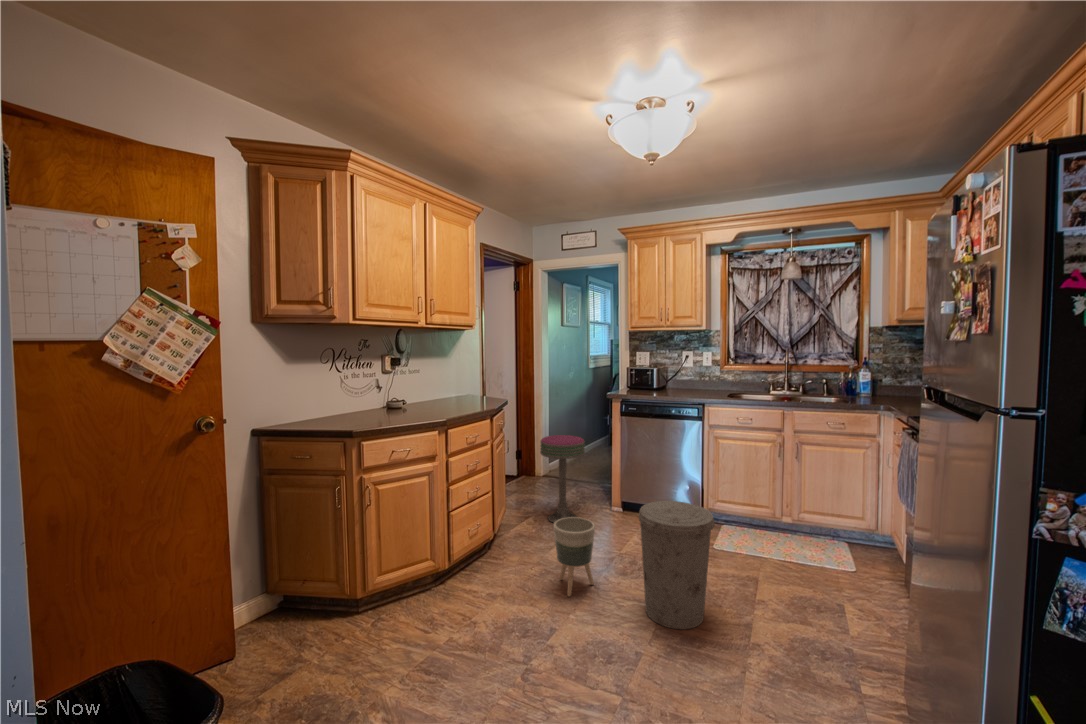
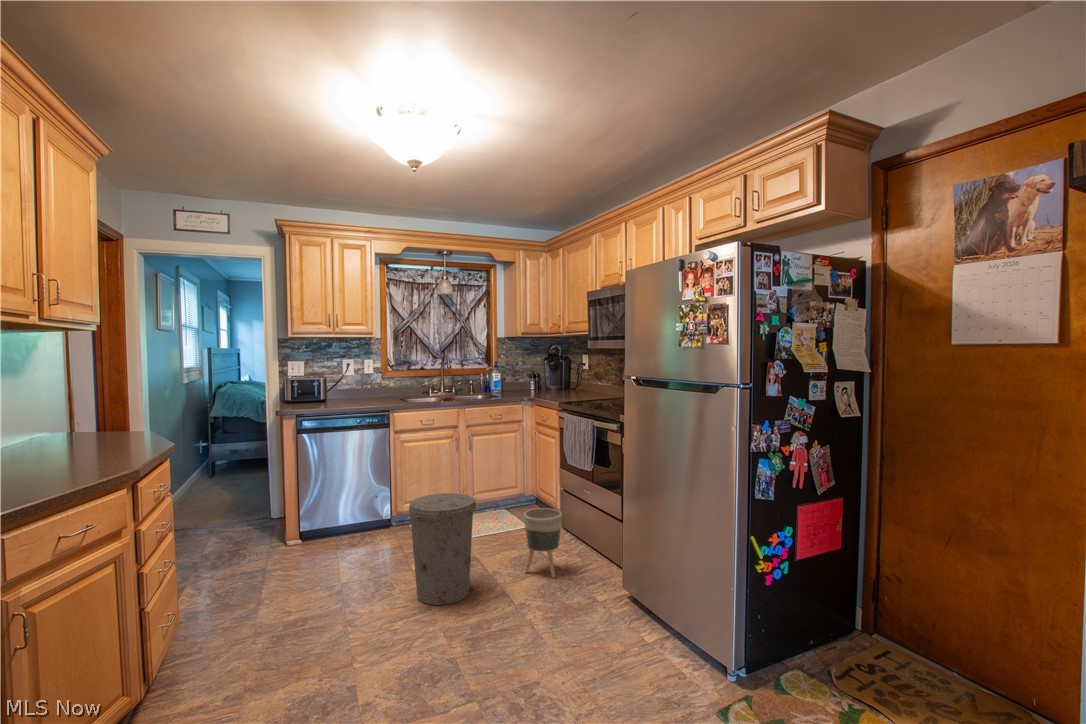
bar stool: present [540,435,585,523] -> none [206,465,269,577]
planter: present [554,517,595,596] -> present [524,508,562,578]

